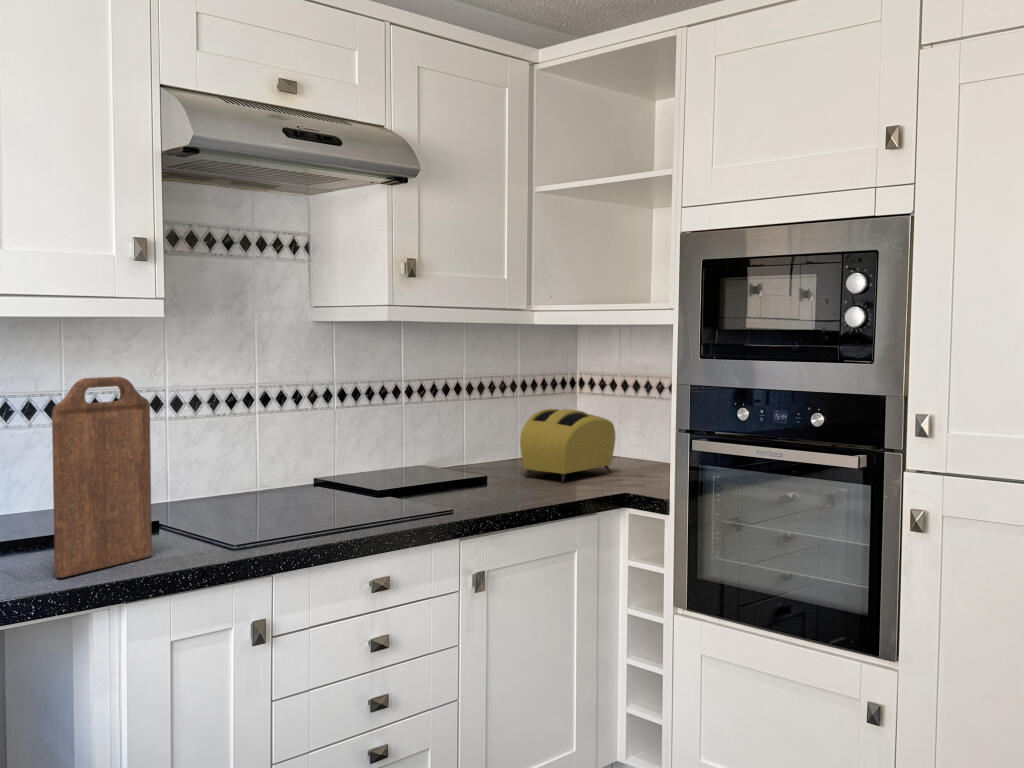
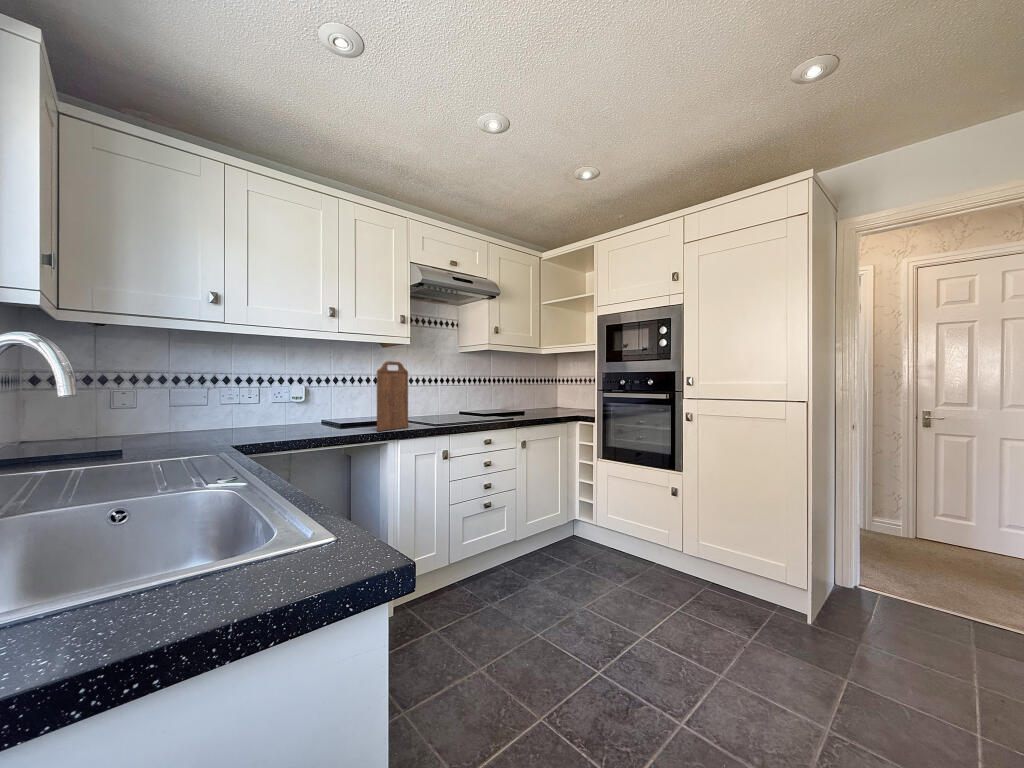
toaster: present [520,409,615,482] -> none [537,386,574,413]

